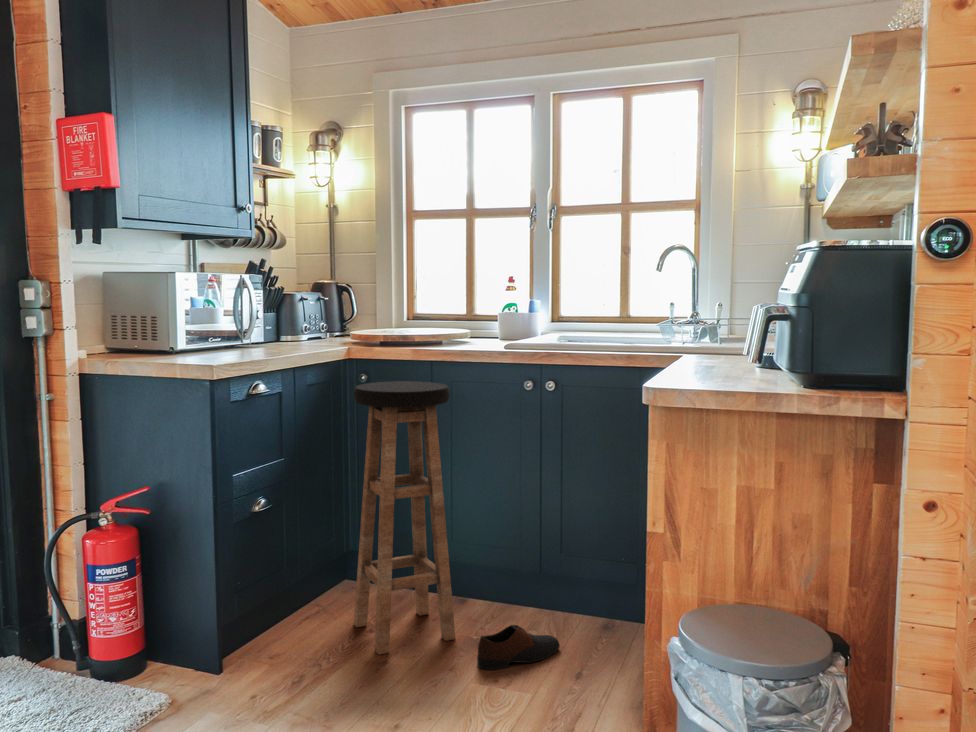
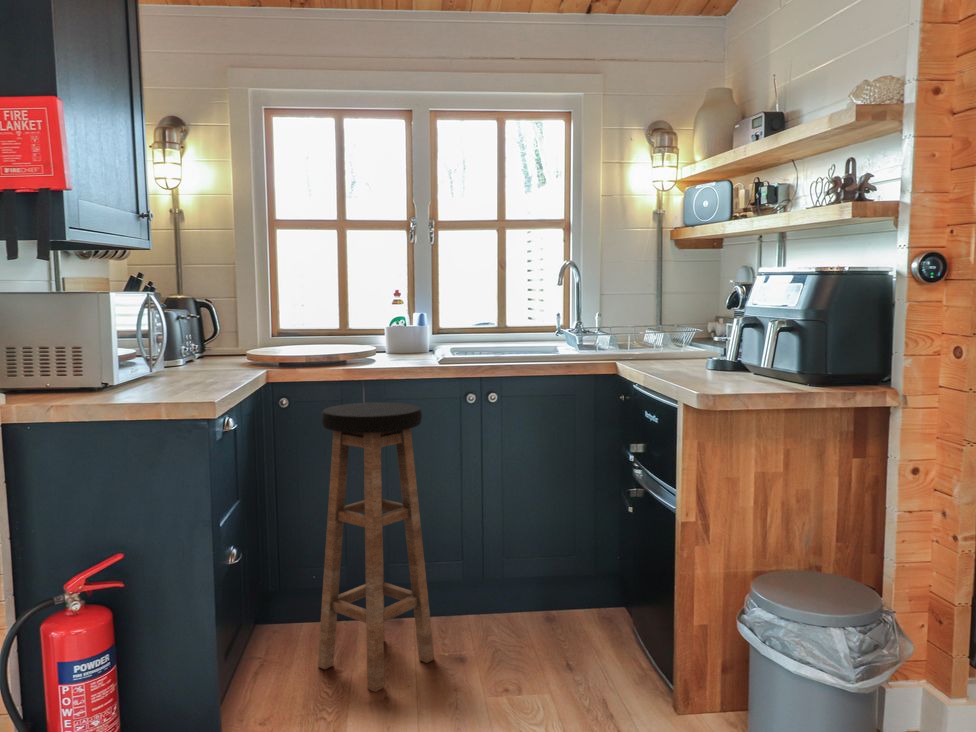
shoe: present [477,625,560,670] -> none [478,633,536,682]

